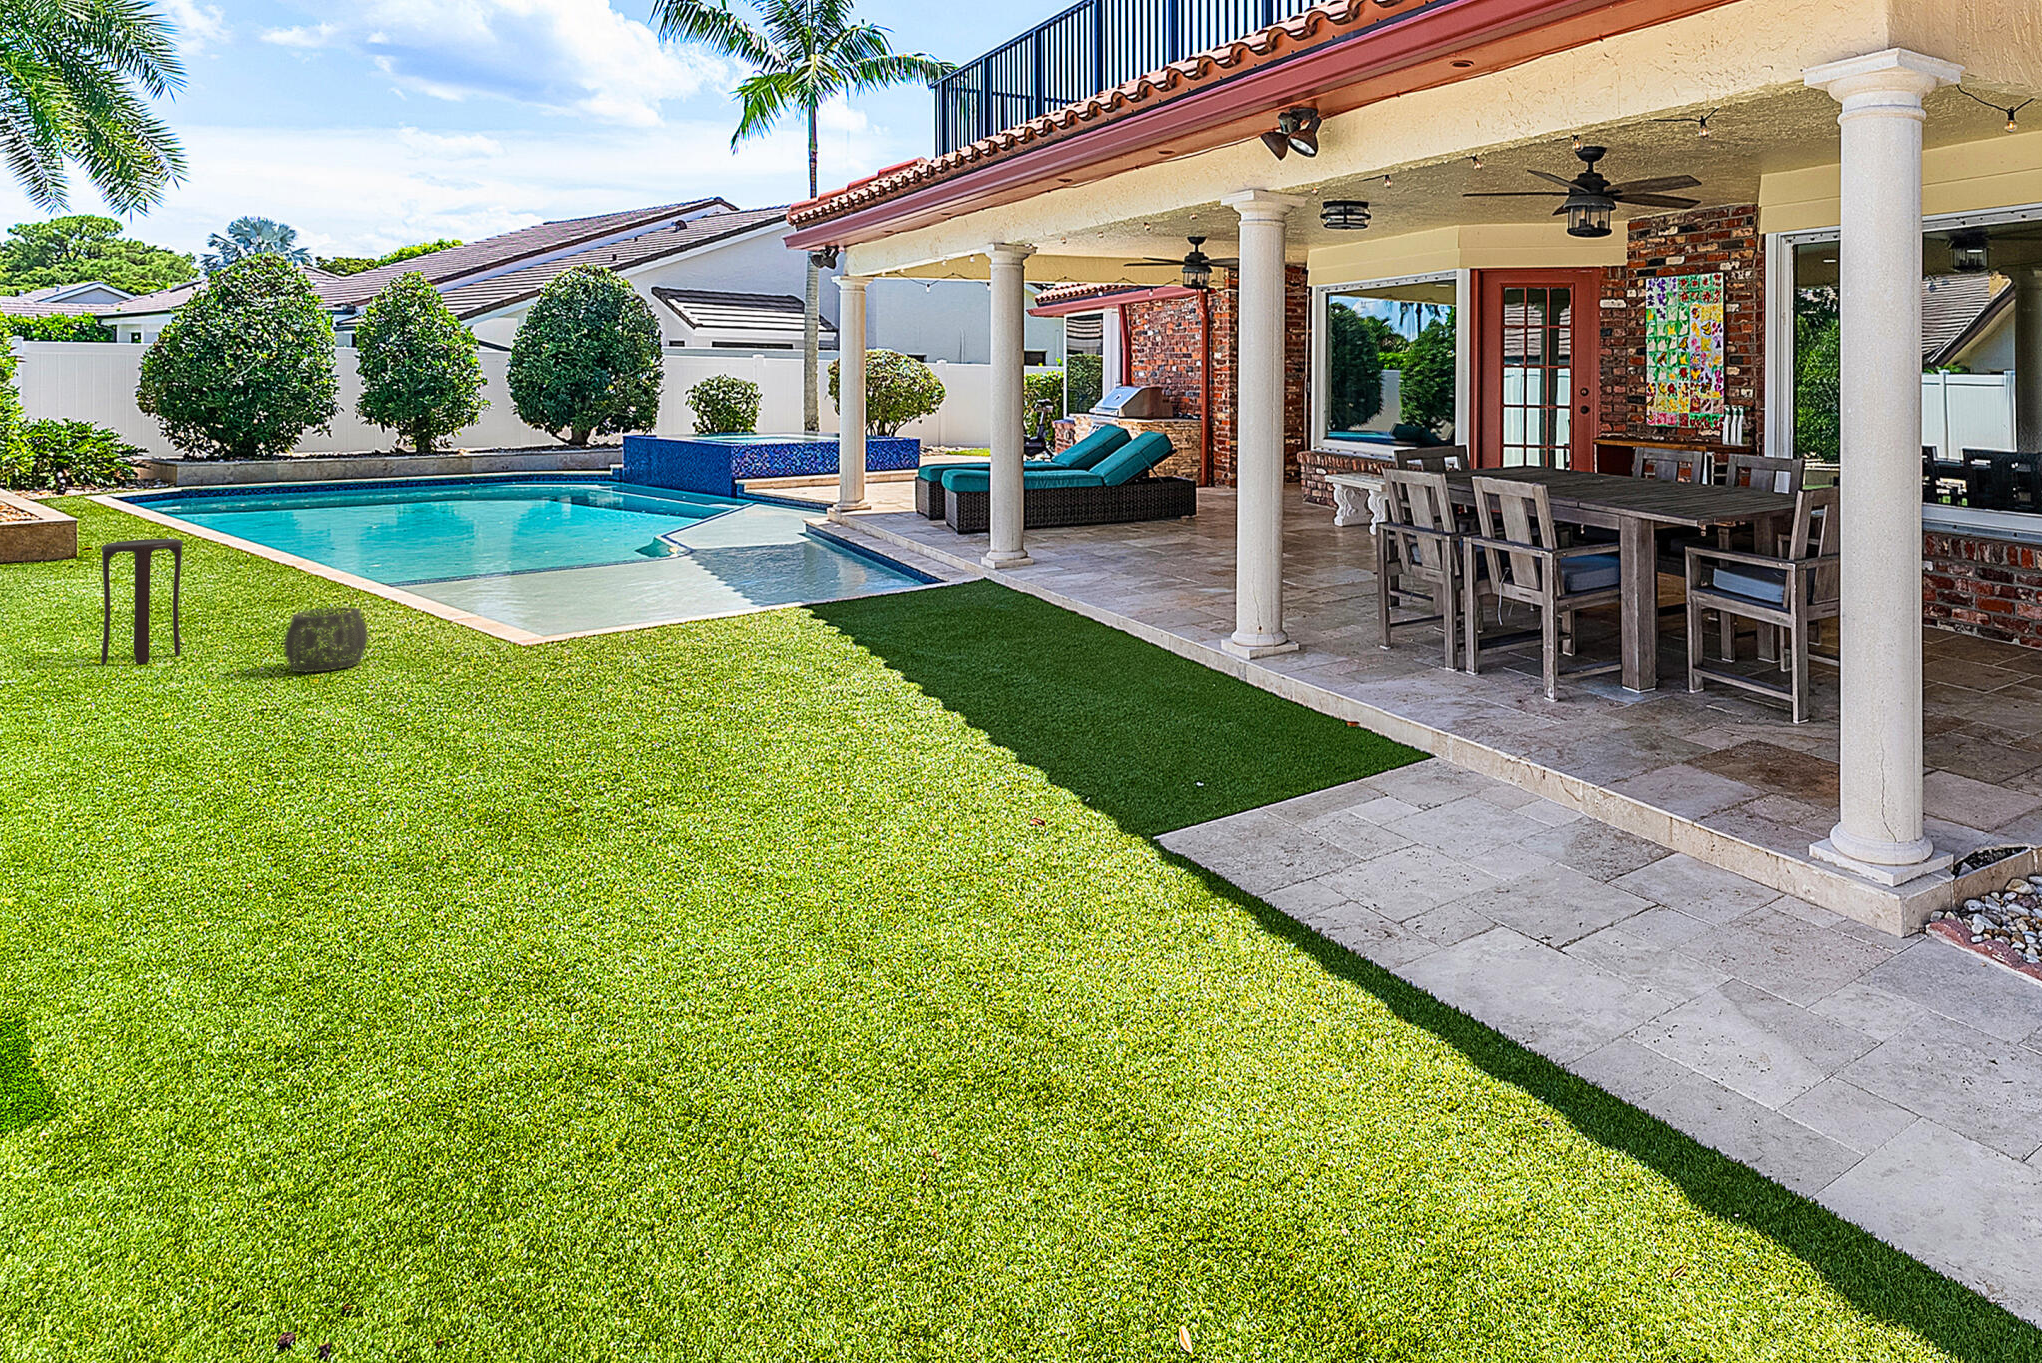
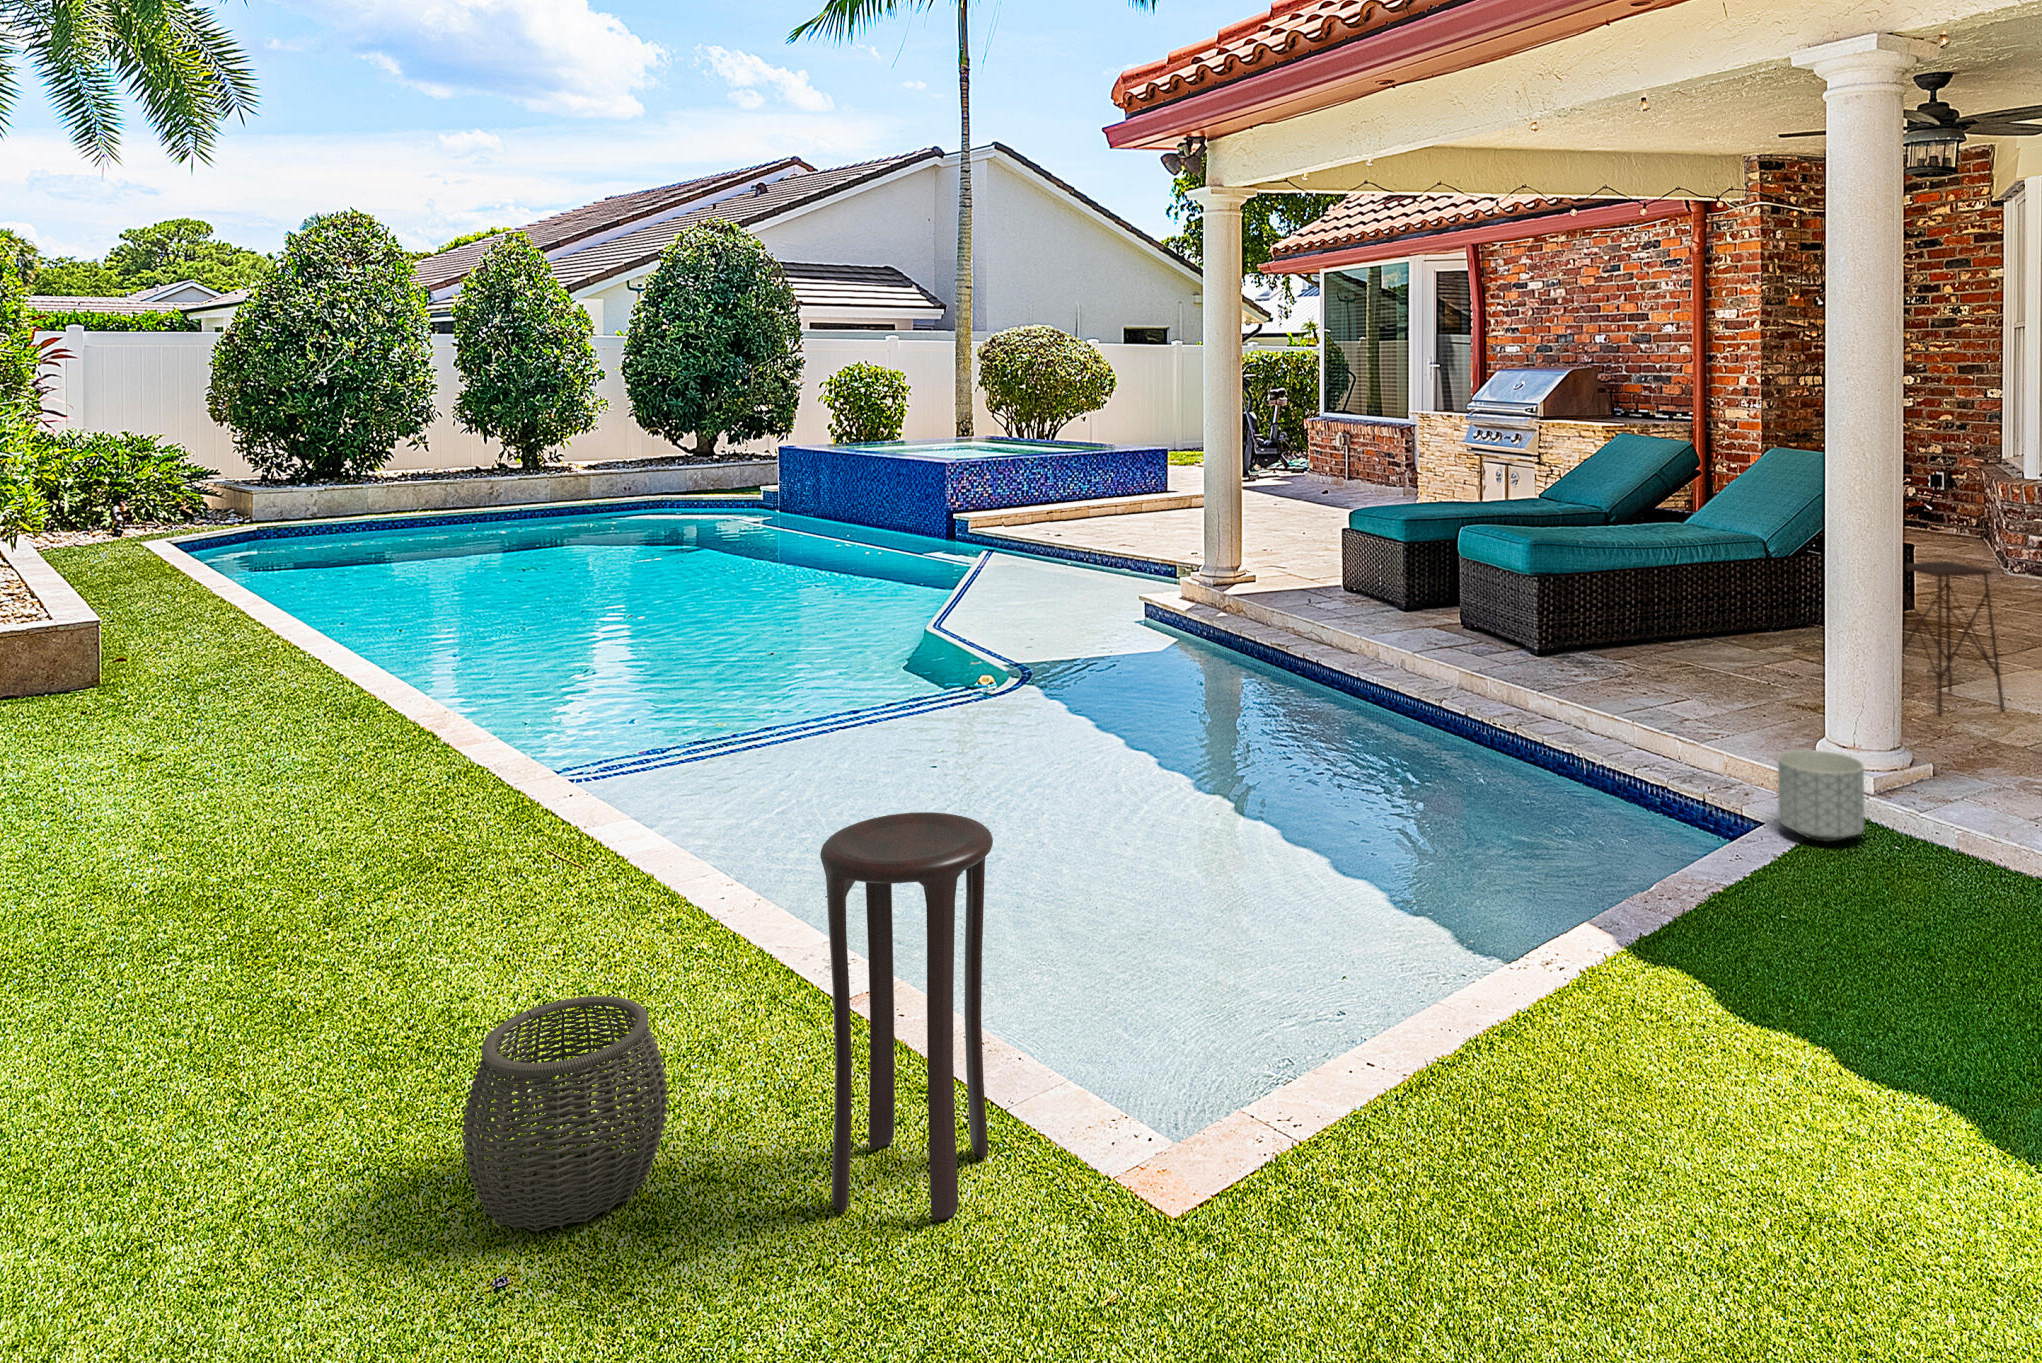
side table: none [1144,487,1189,561] -> present [1903,561,2004,716]
stool: present [101,539,183,664] -> present [820,812,993,1220]
planter: none [970,558,1006,595] -> present [1778,750,1864,842]

